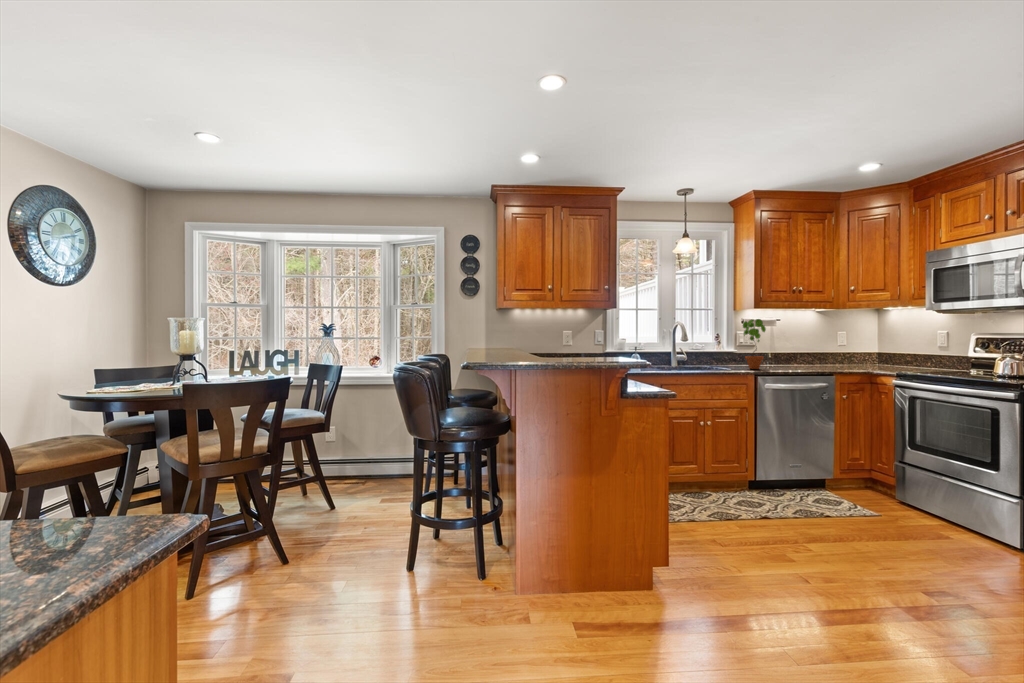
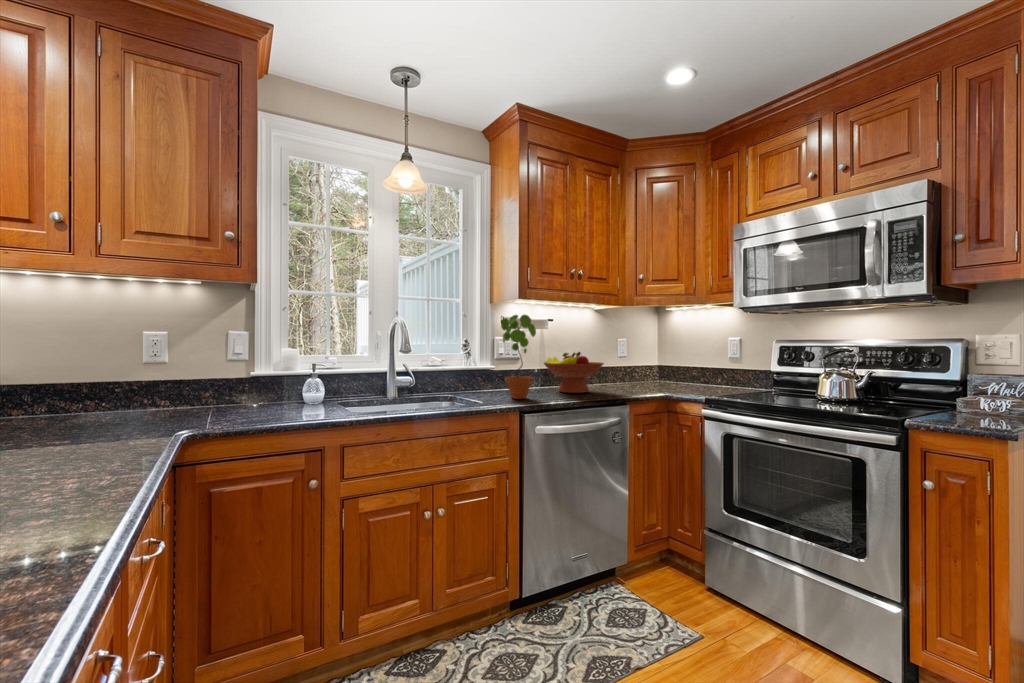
fruit bowl: none [772,341,818,368] -> present [544,352,604,393]

